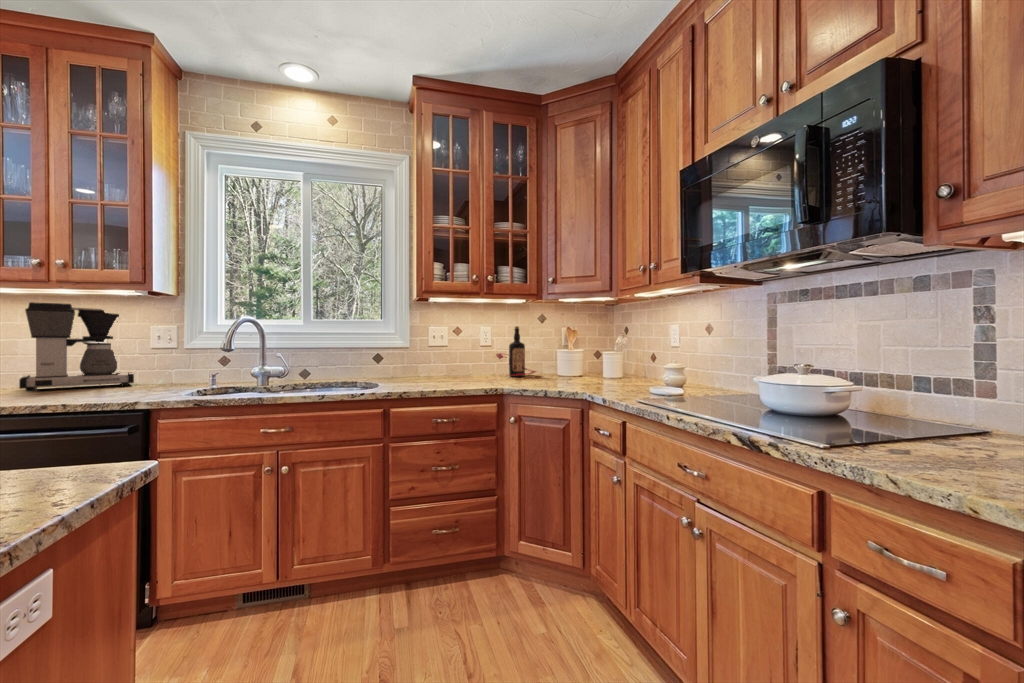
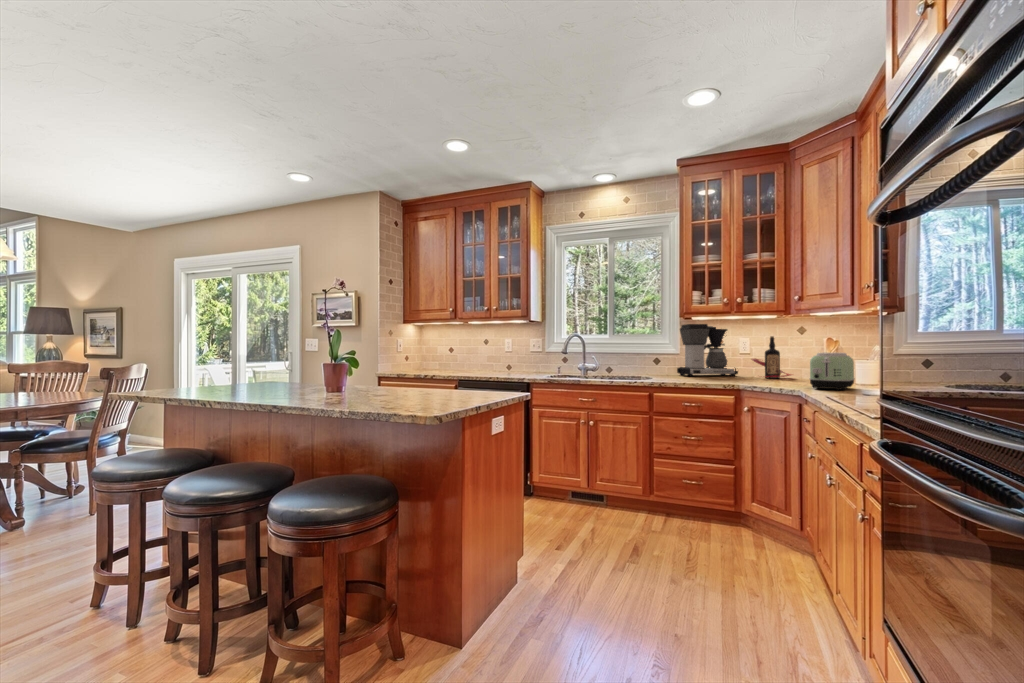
coffee maker: present [19,302,134,391] -> present [677,324,738,376]
toaster: none [583,344,628,389] -> present [810,353,855,390]

